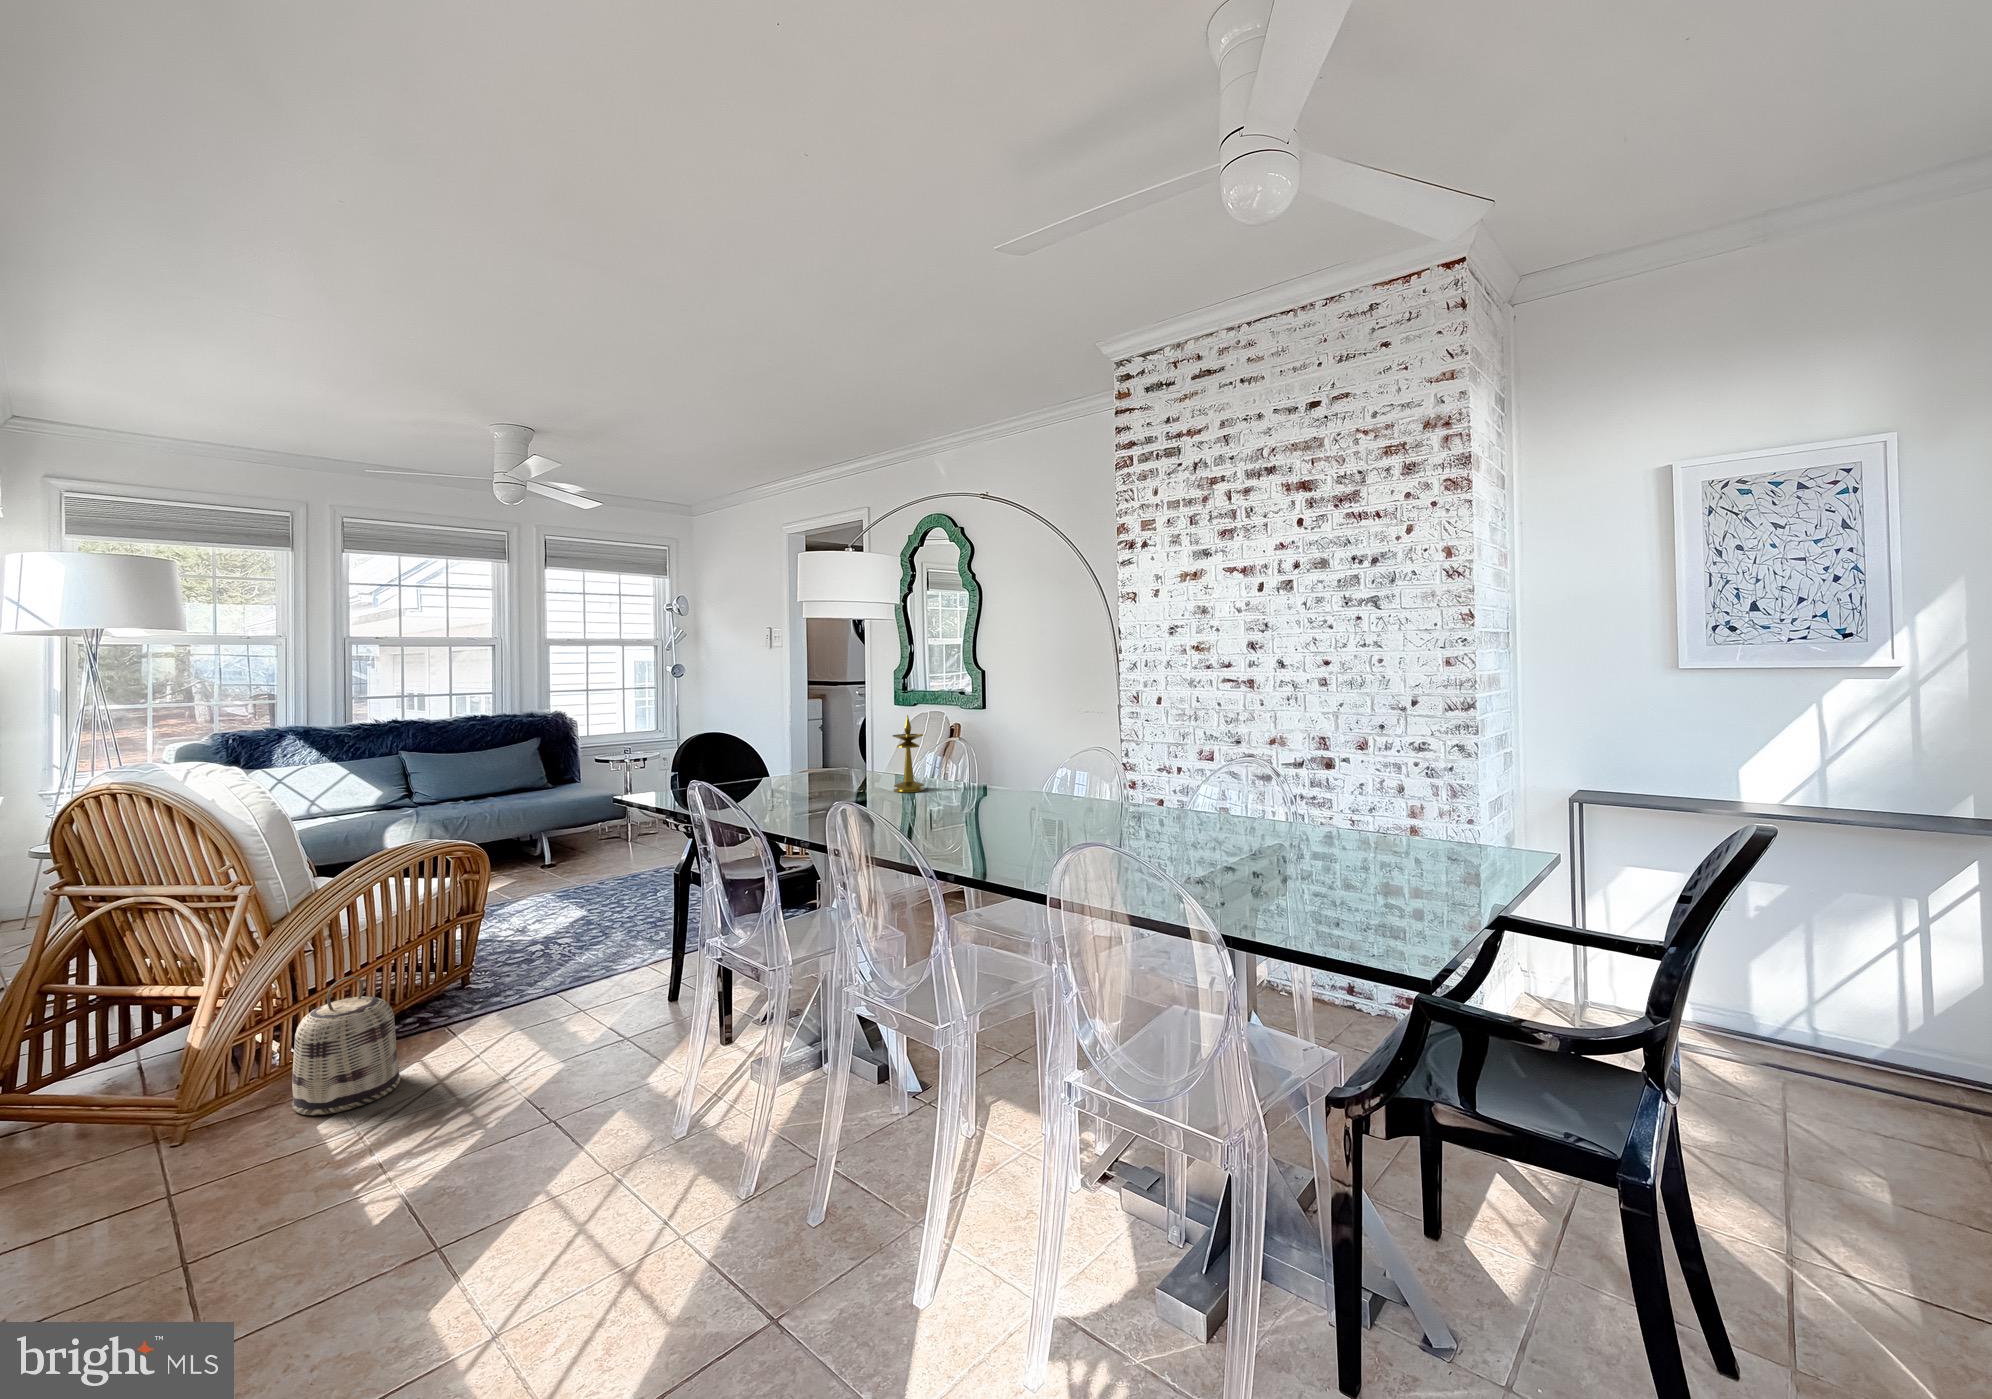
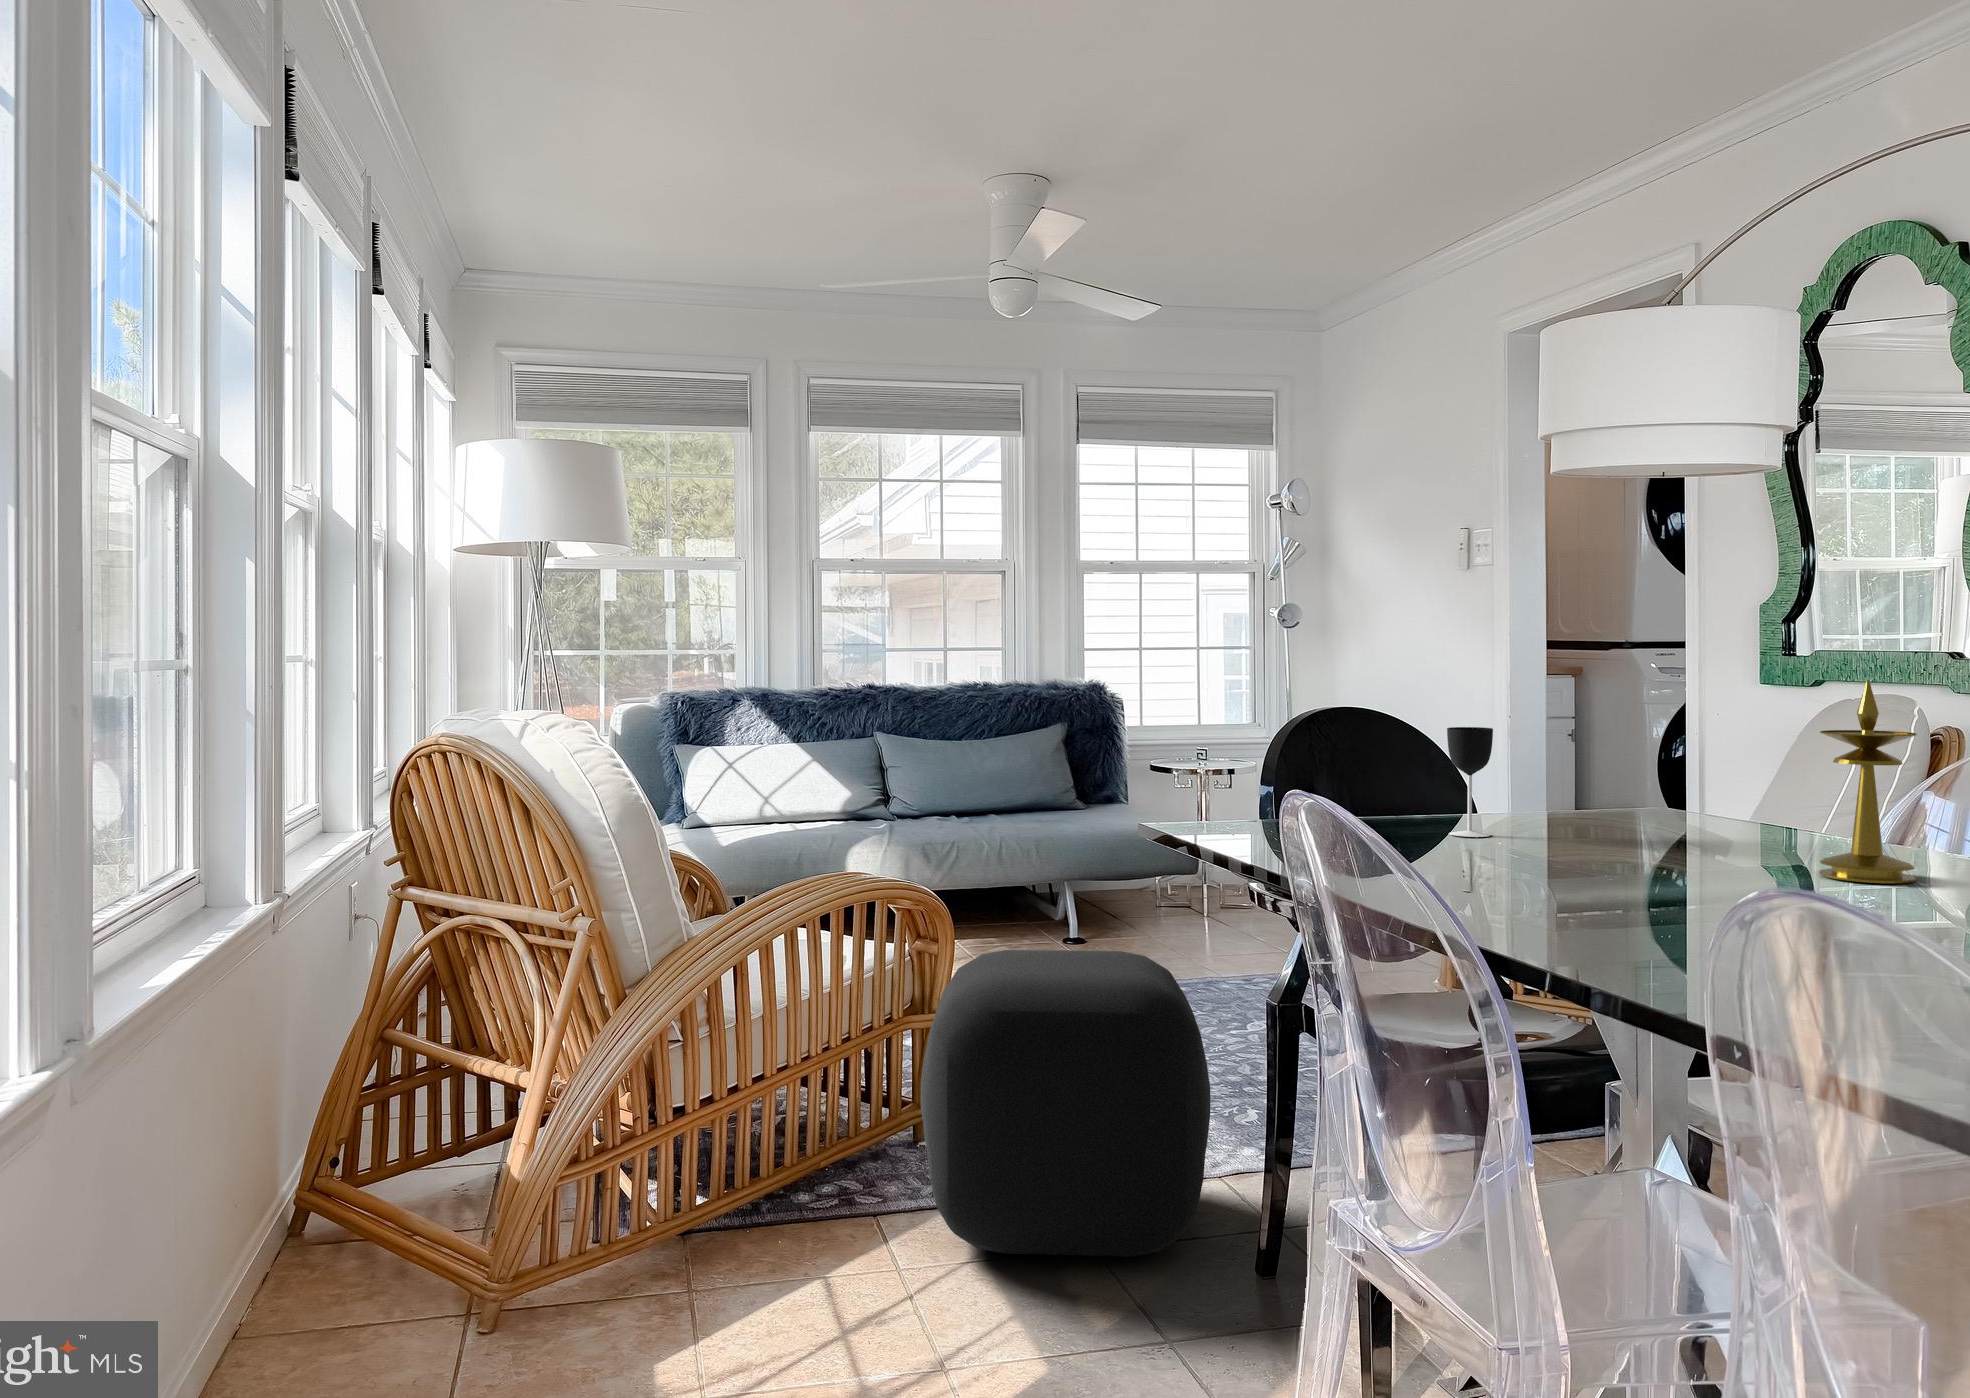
wine glass: none [752,738,772,788] -> present [1447,727,1493,837]
ottoman: none [474,862,642,1026] -> present [921,950,1210,1257]
basket: present [292,976,401,1115] -> none [636,1102,791,1346]

